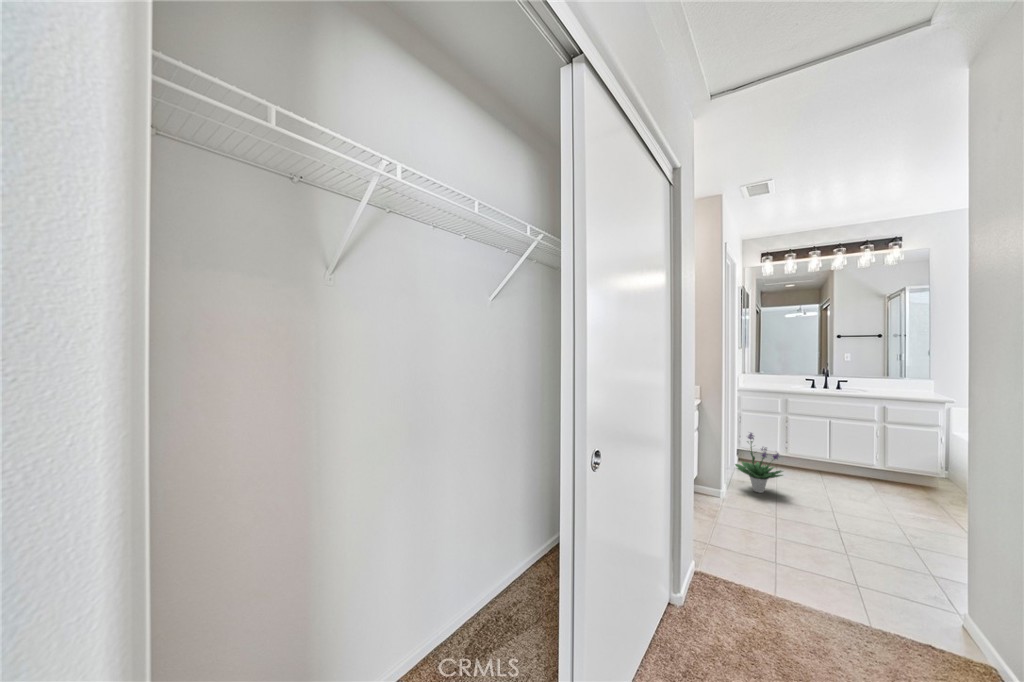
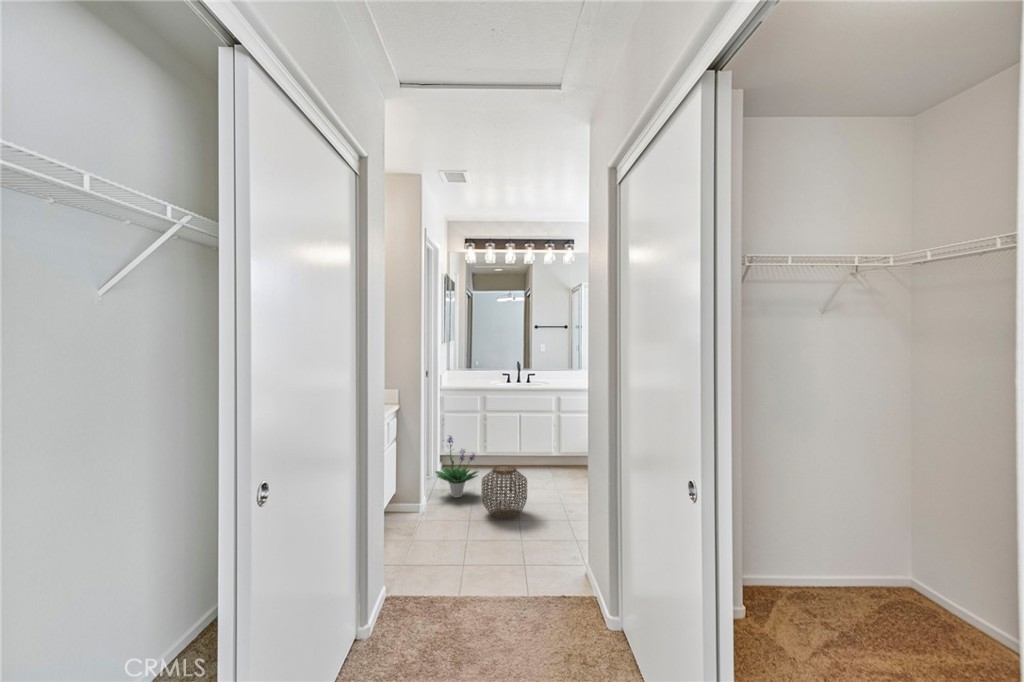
woven basket: none [790,469,849,527] -> present [481,465,527,519]

